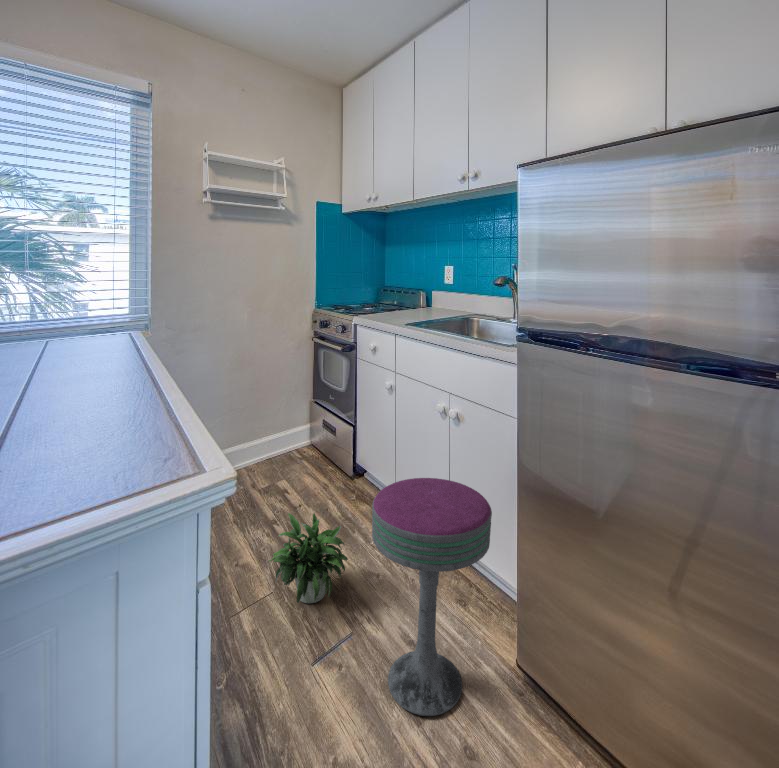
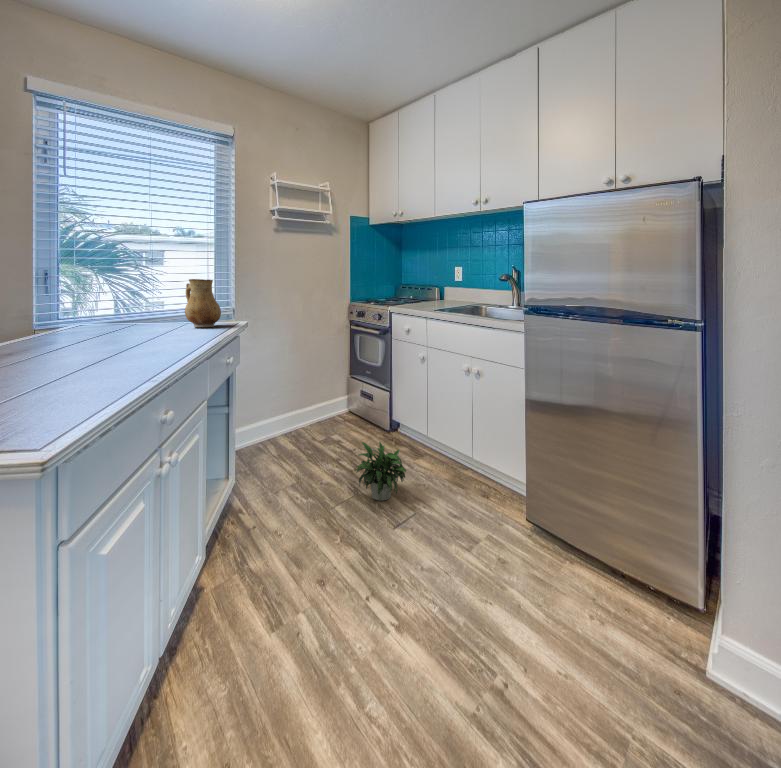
ceramic pitcher: none [37,281,95,349] -> present [185,279,221,327]
bar stool: present [372,478,492,716] -> none [437,404,513,547]

